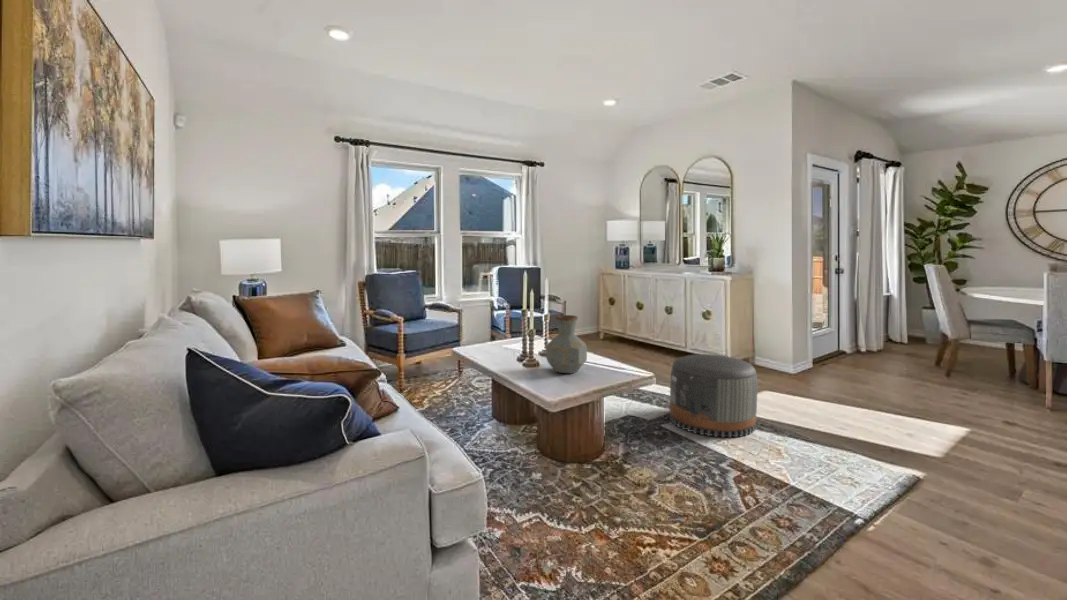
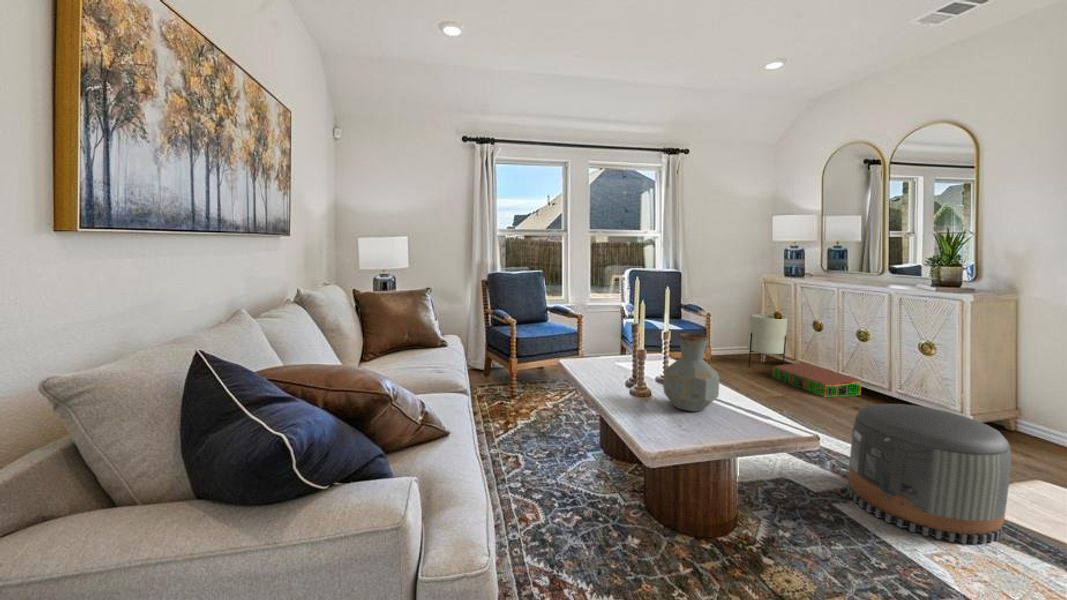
planter: none [590,301,618,345] -> present [747,314,788,367]
storage bin: none [610,336,672,360] -> present [772,363,862,396]

